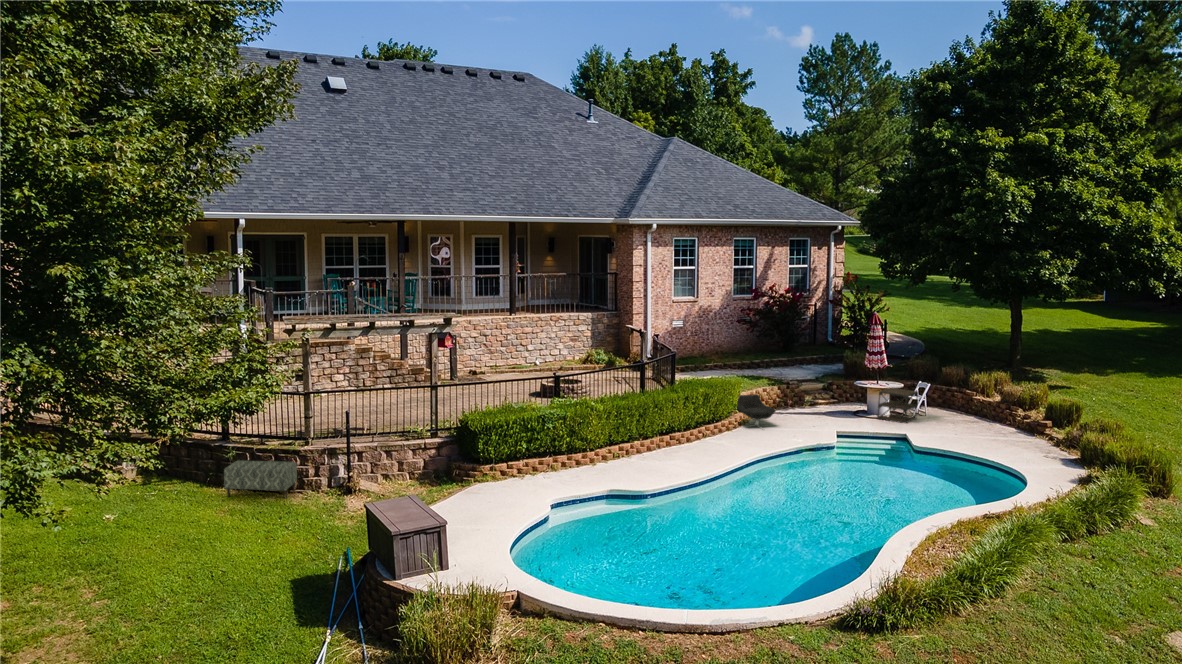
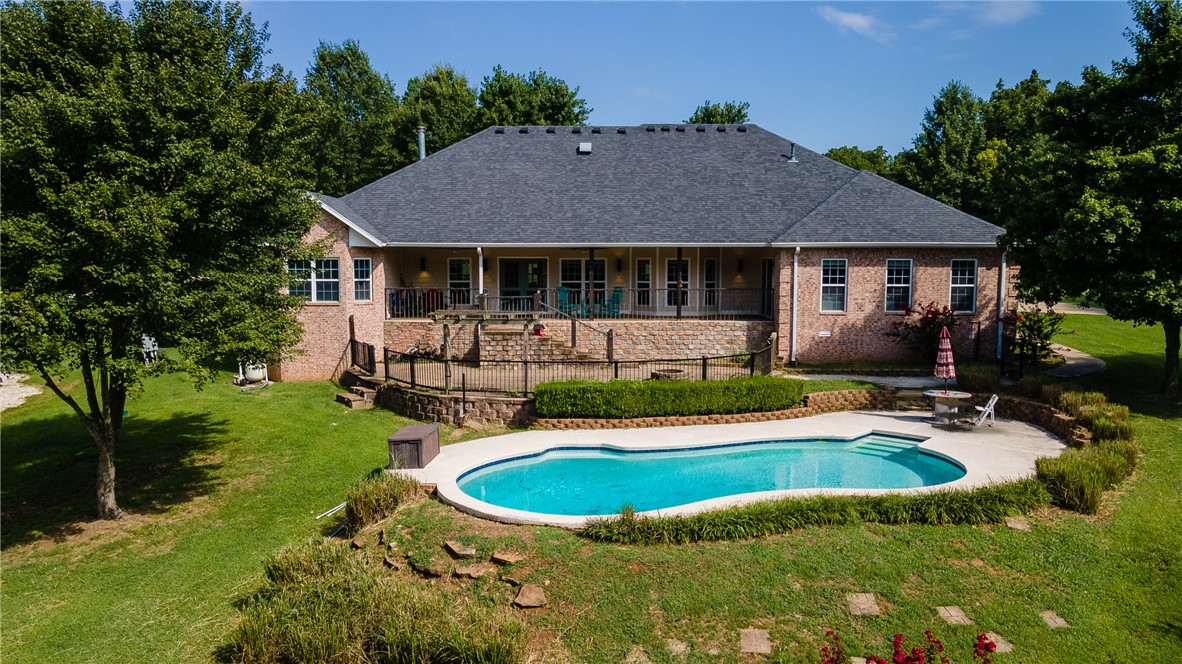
lounge chair: present [737,394,776,430] -> none [793,393,823,424]
bench: present [224,460,297,499] -> none [395,398,435,423]

